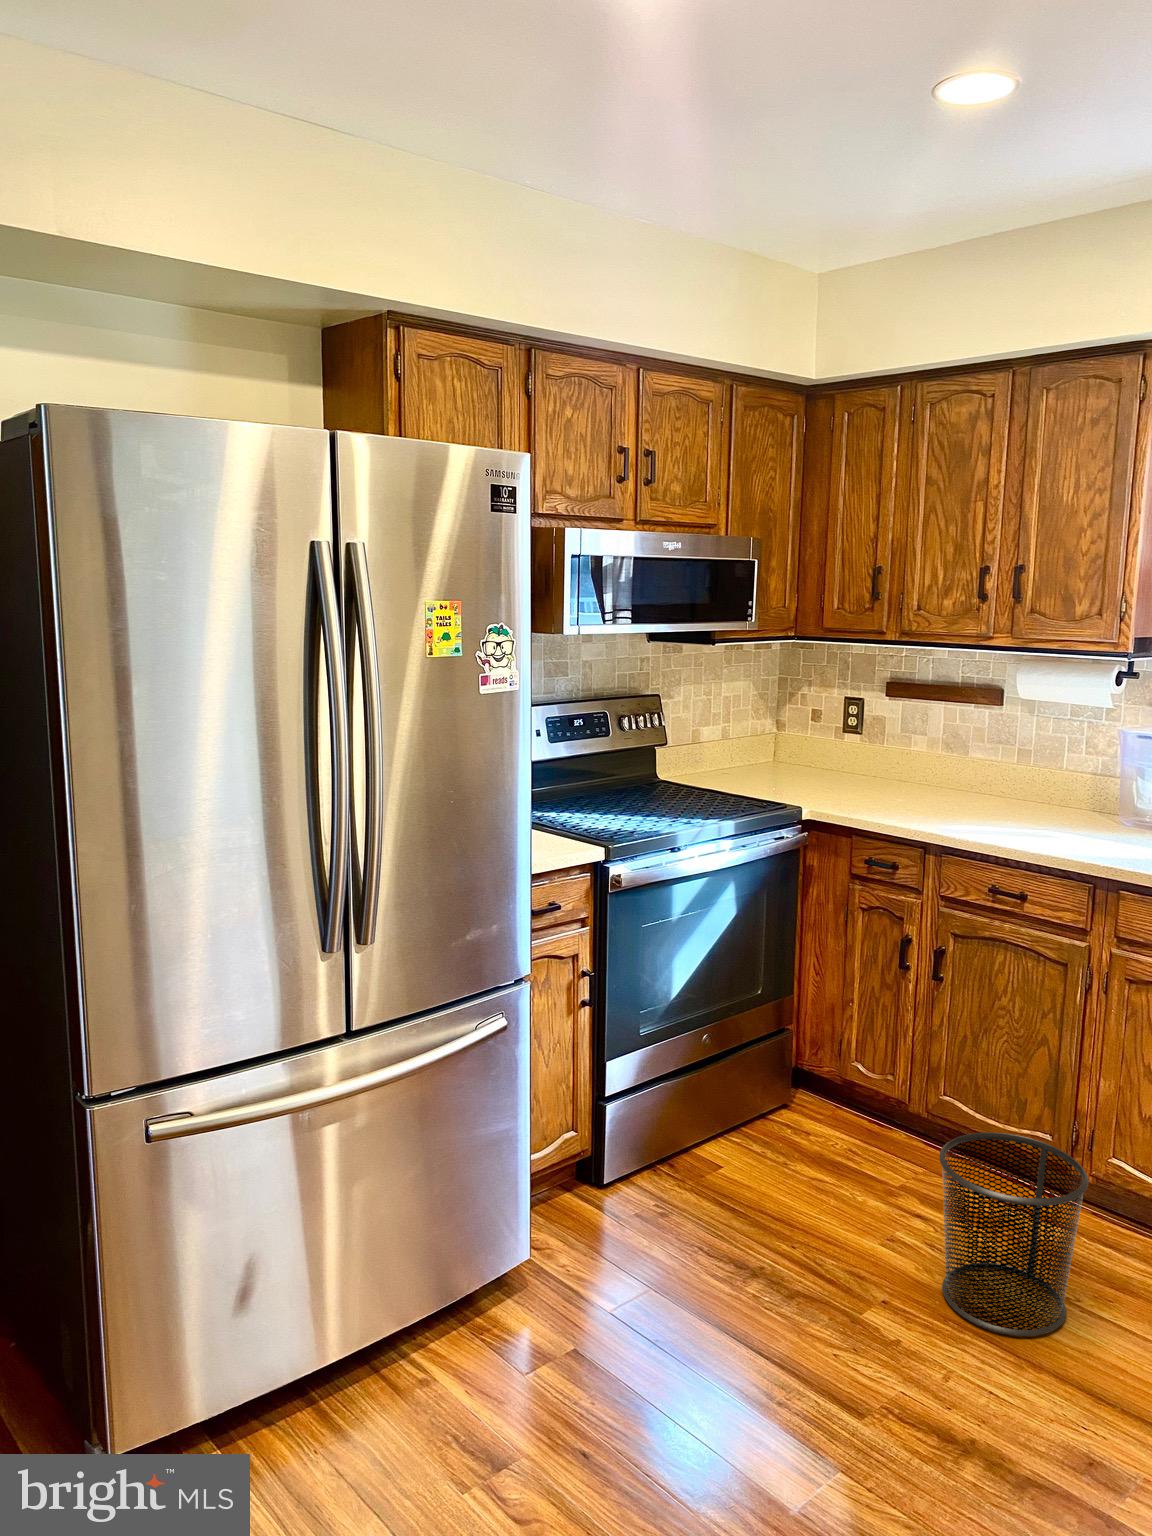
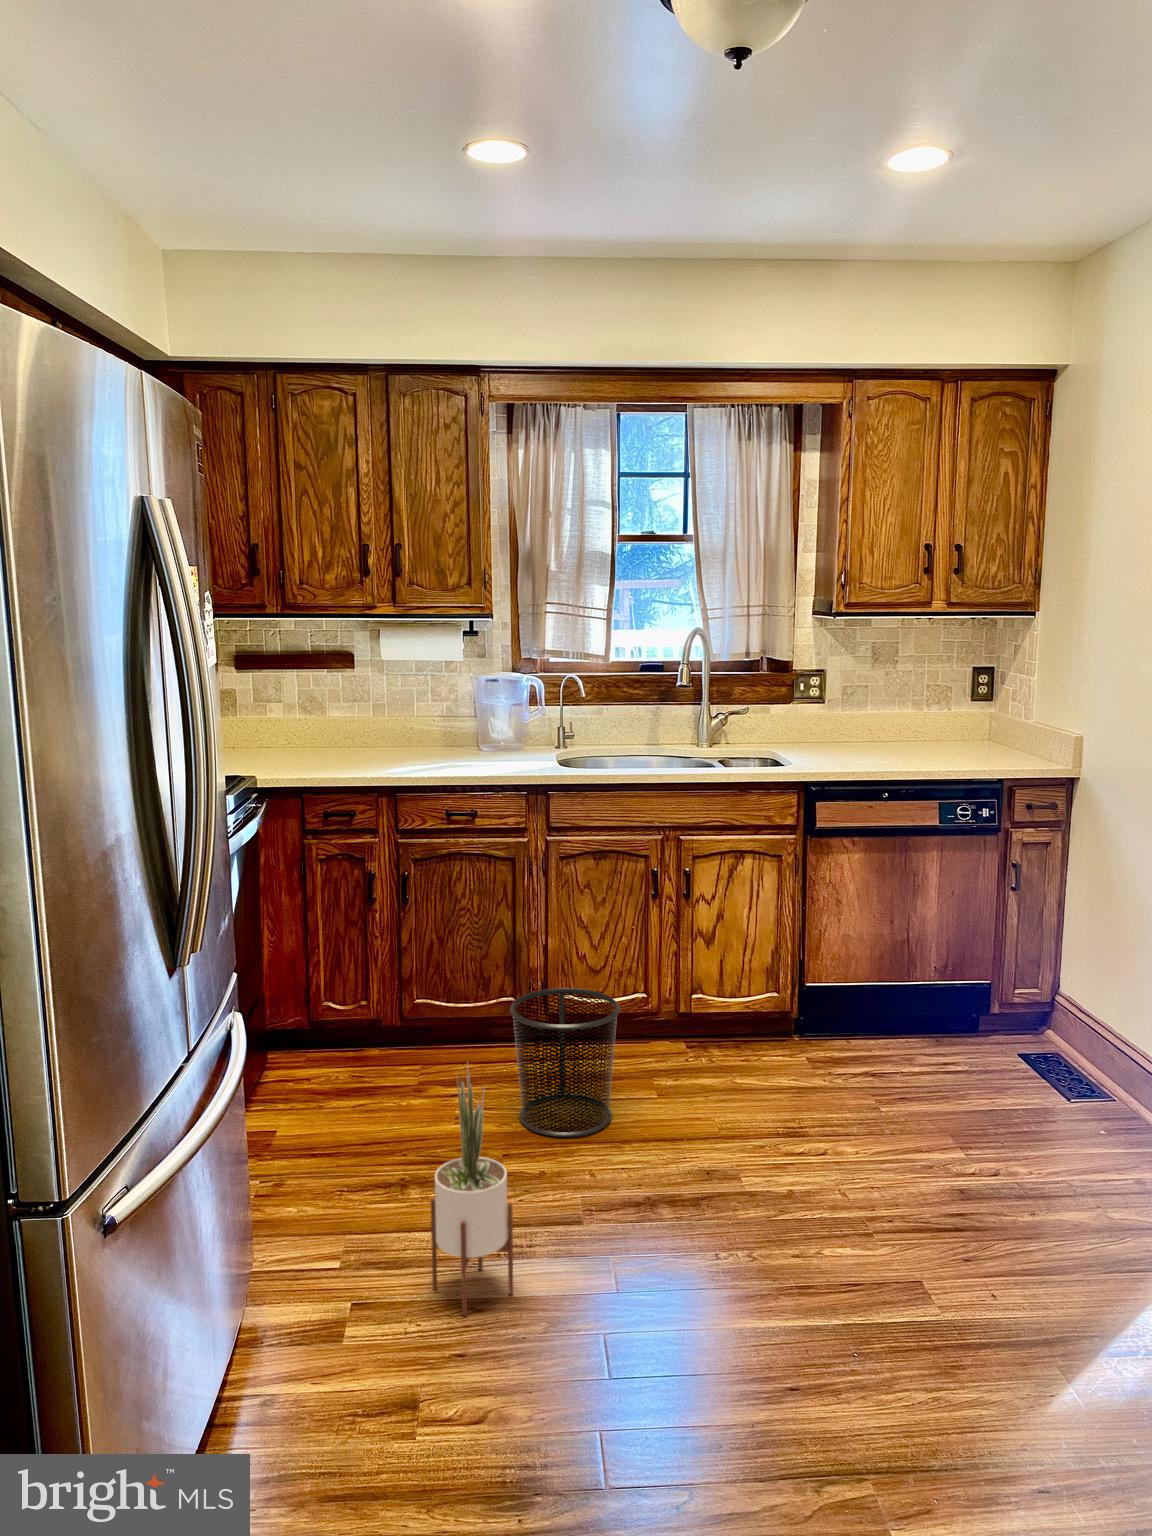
potted plant: none [635,1163,714,1436] -> present [431,1067,513,1316]

